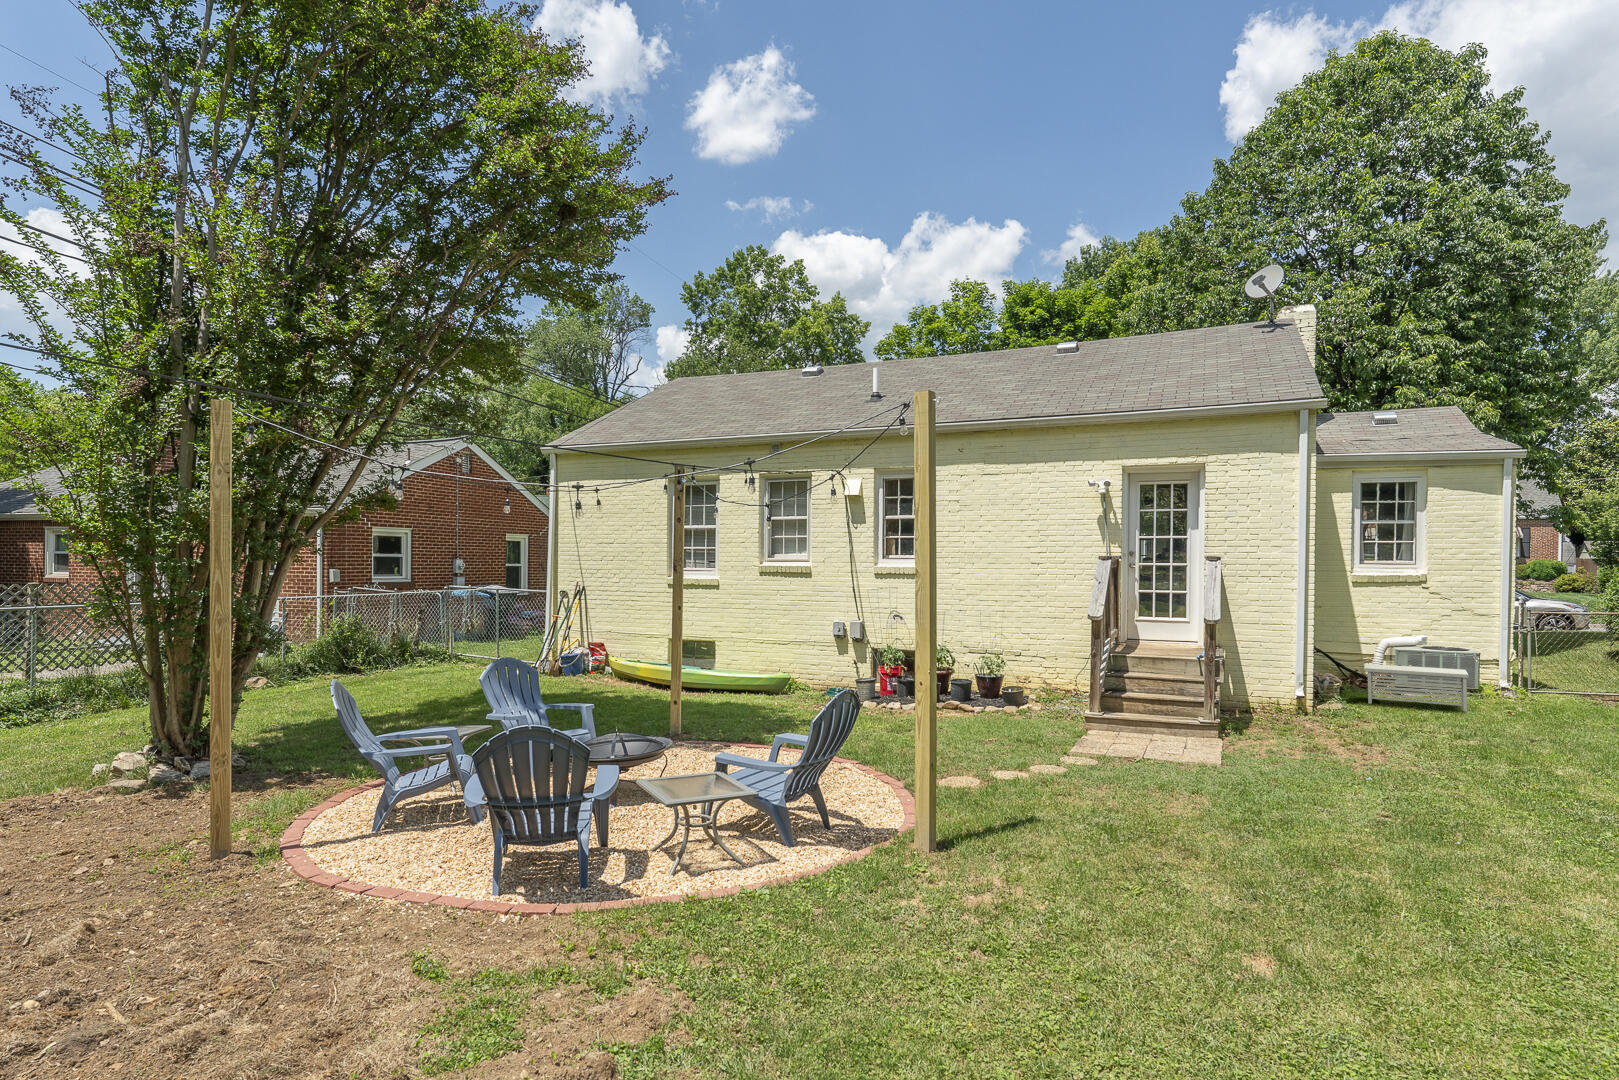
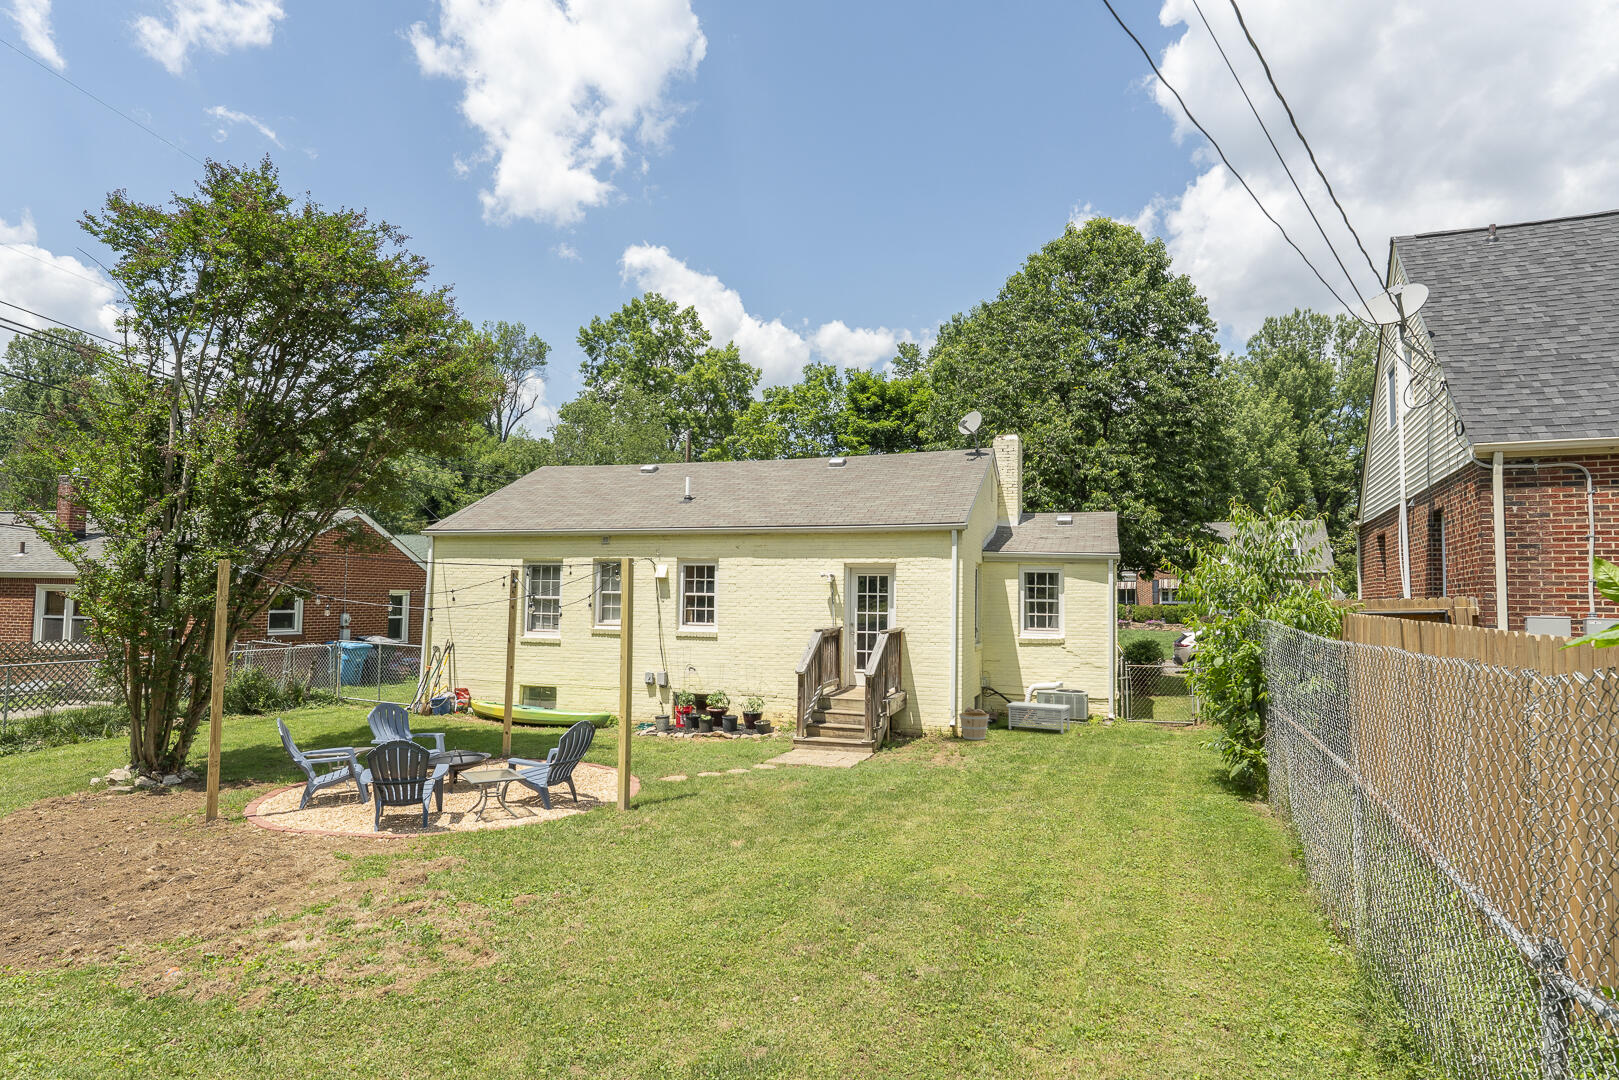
wooden bucket: none [1314,678,1366,721] -> present [959,711,989,740]

